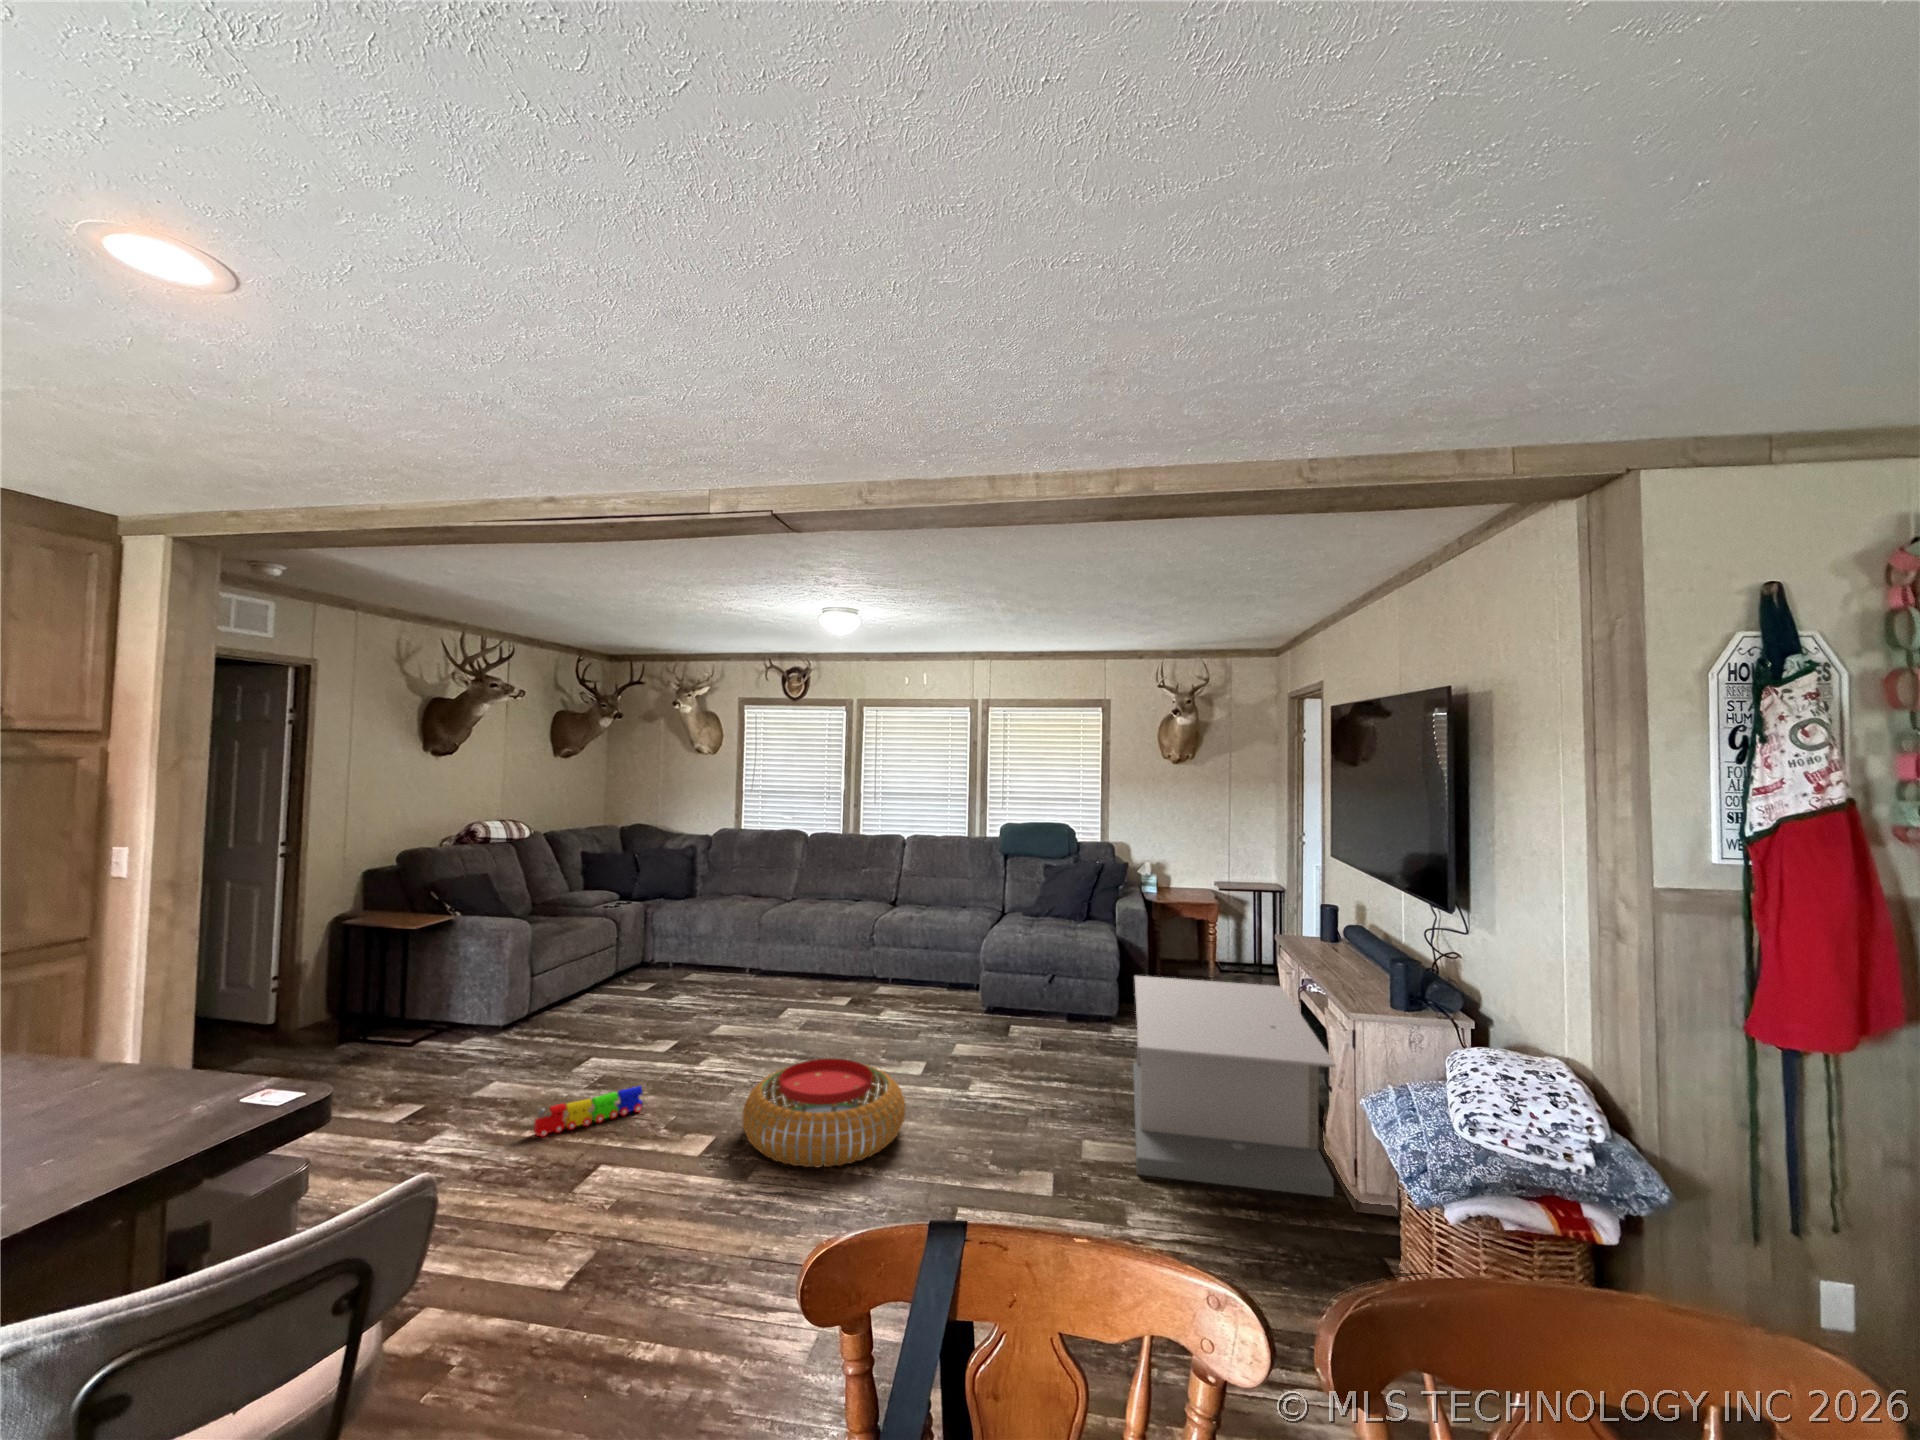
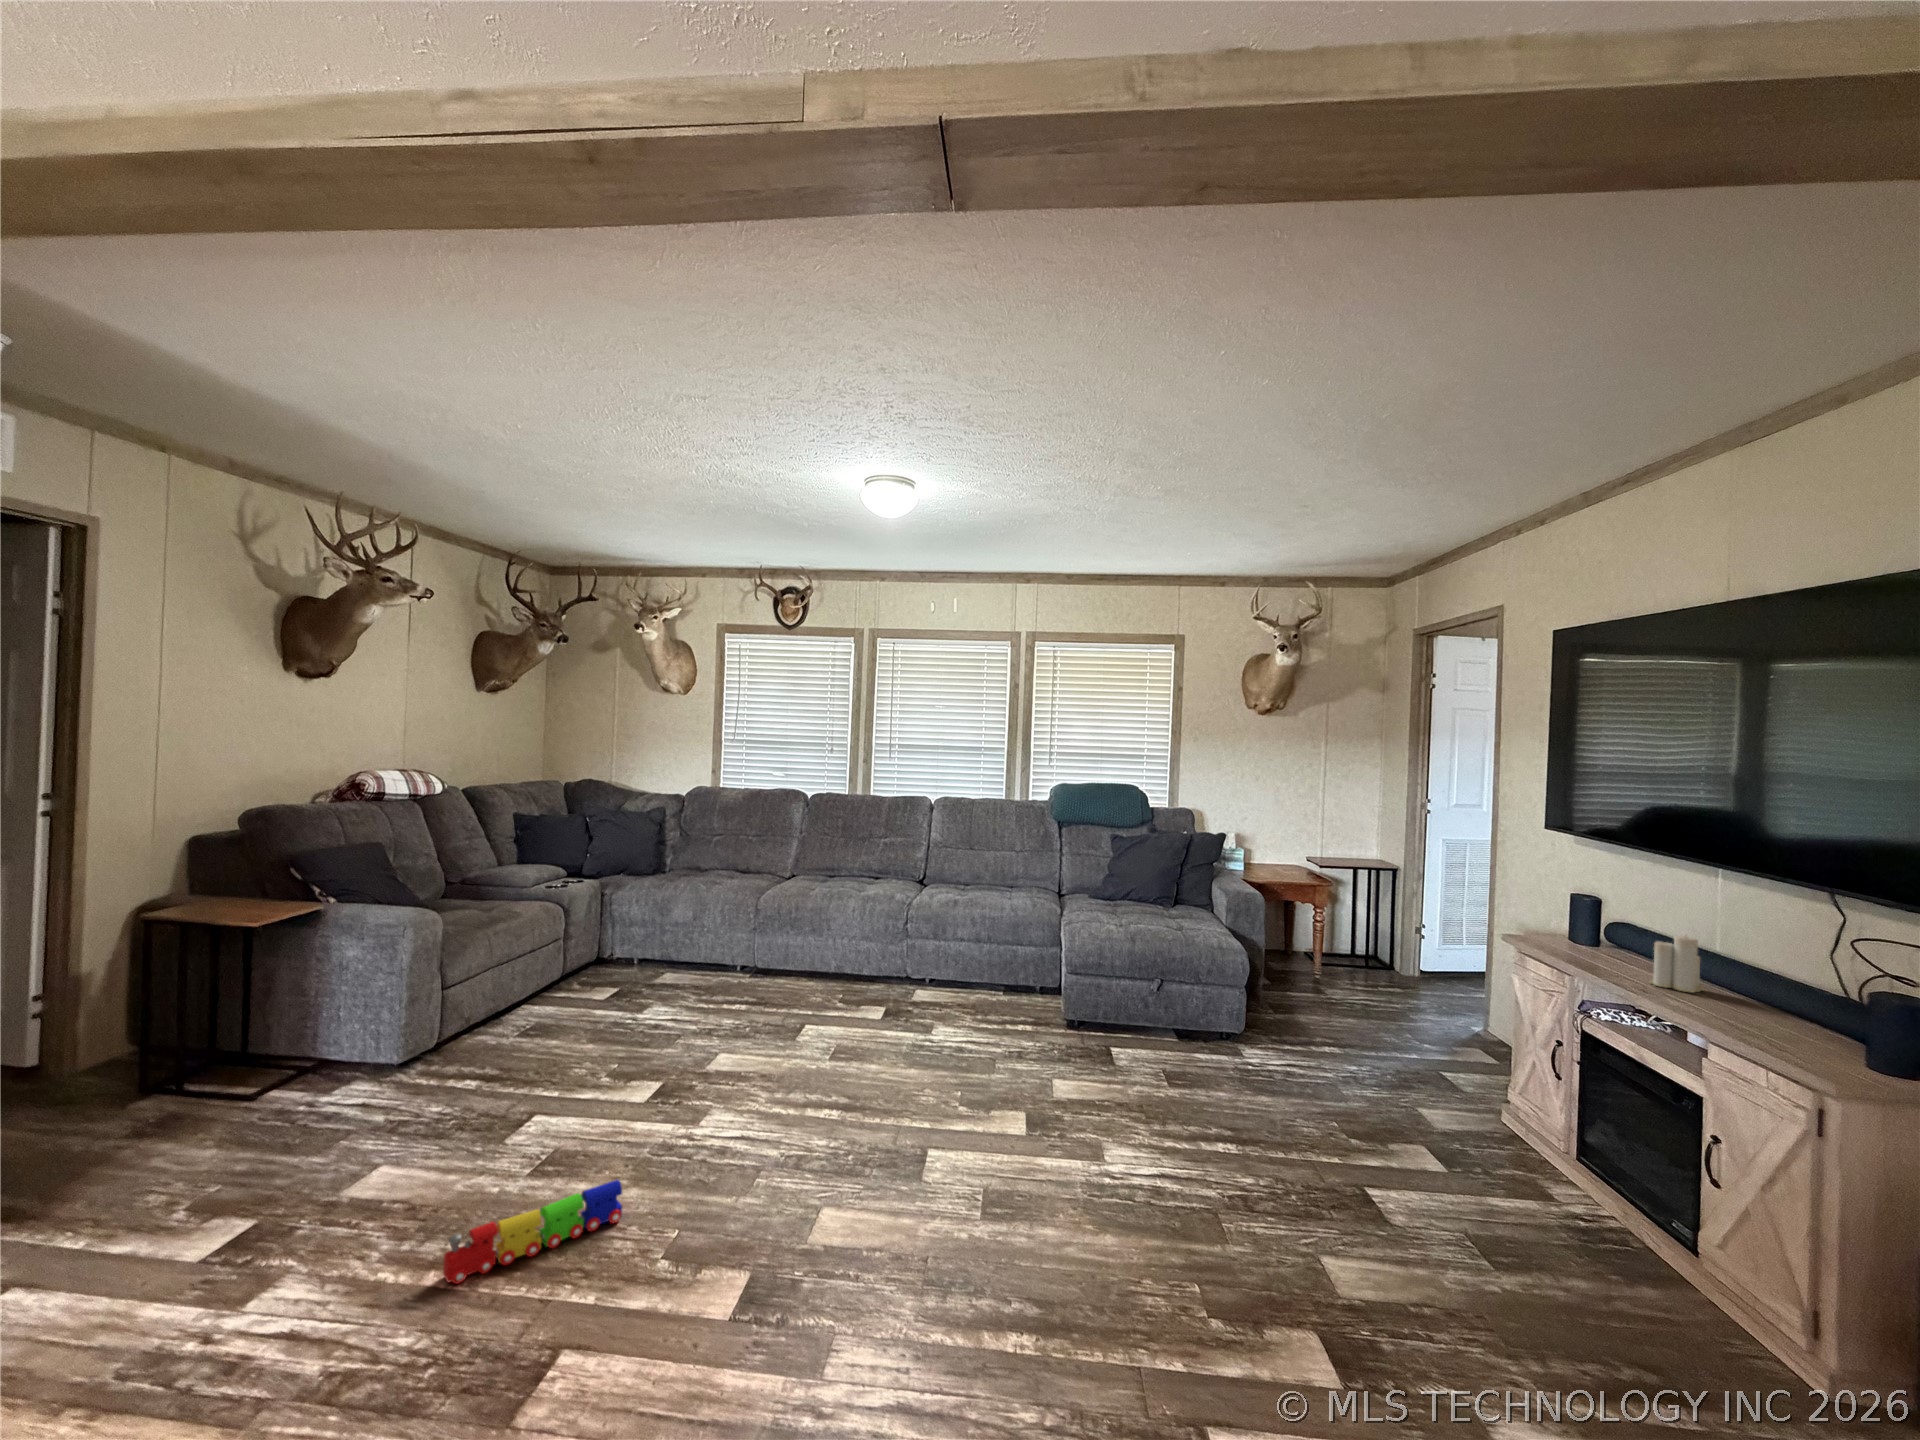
candle: none [1322,927,1353,968] -> present [1650,936,1703,992]
coffee table: present [1133,976,1336,1197] -> none [1321,992,1794,1373]
pouf: present [742,1059,906,1168] -> none [795,1133,1053,1339]

